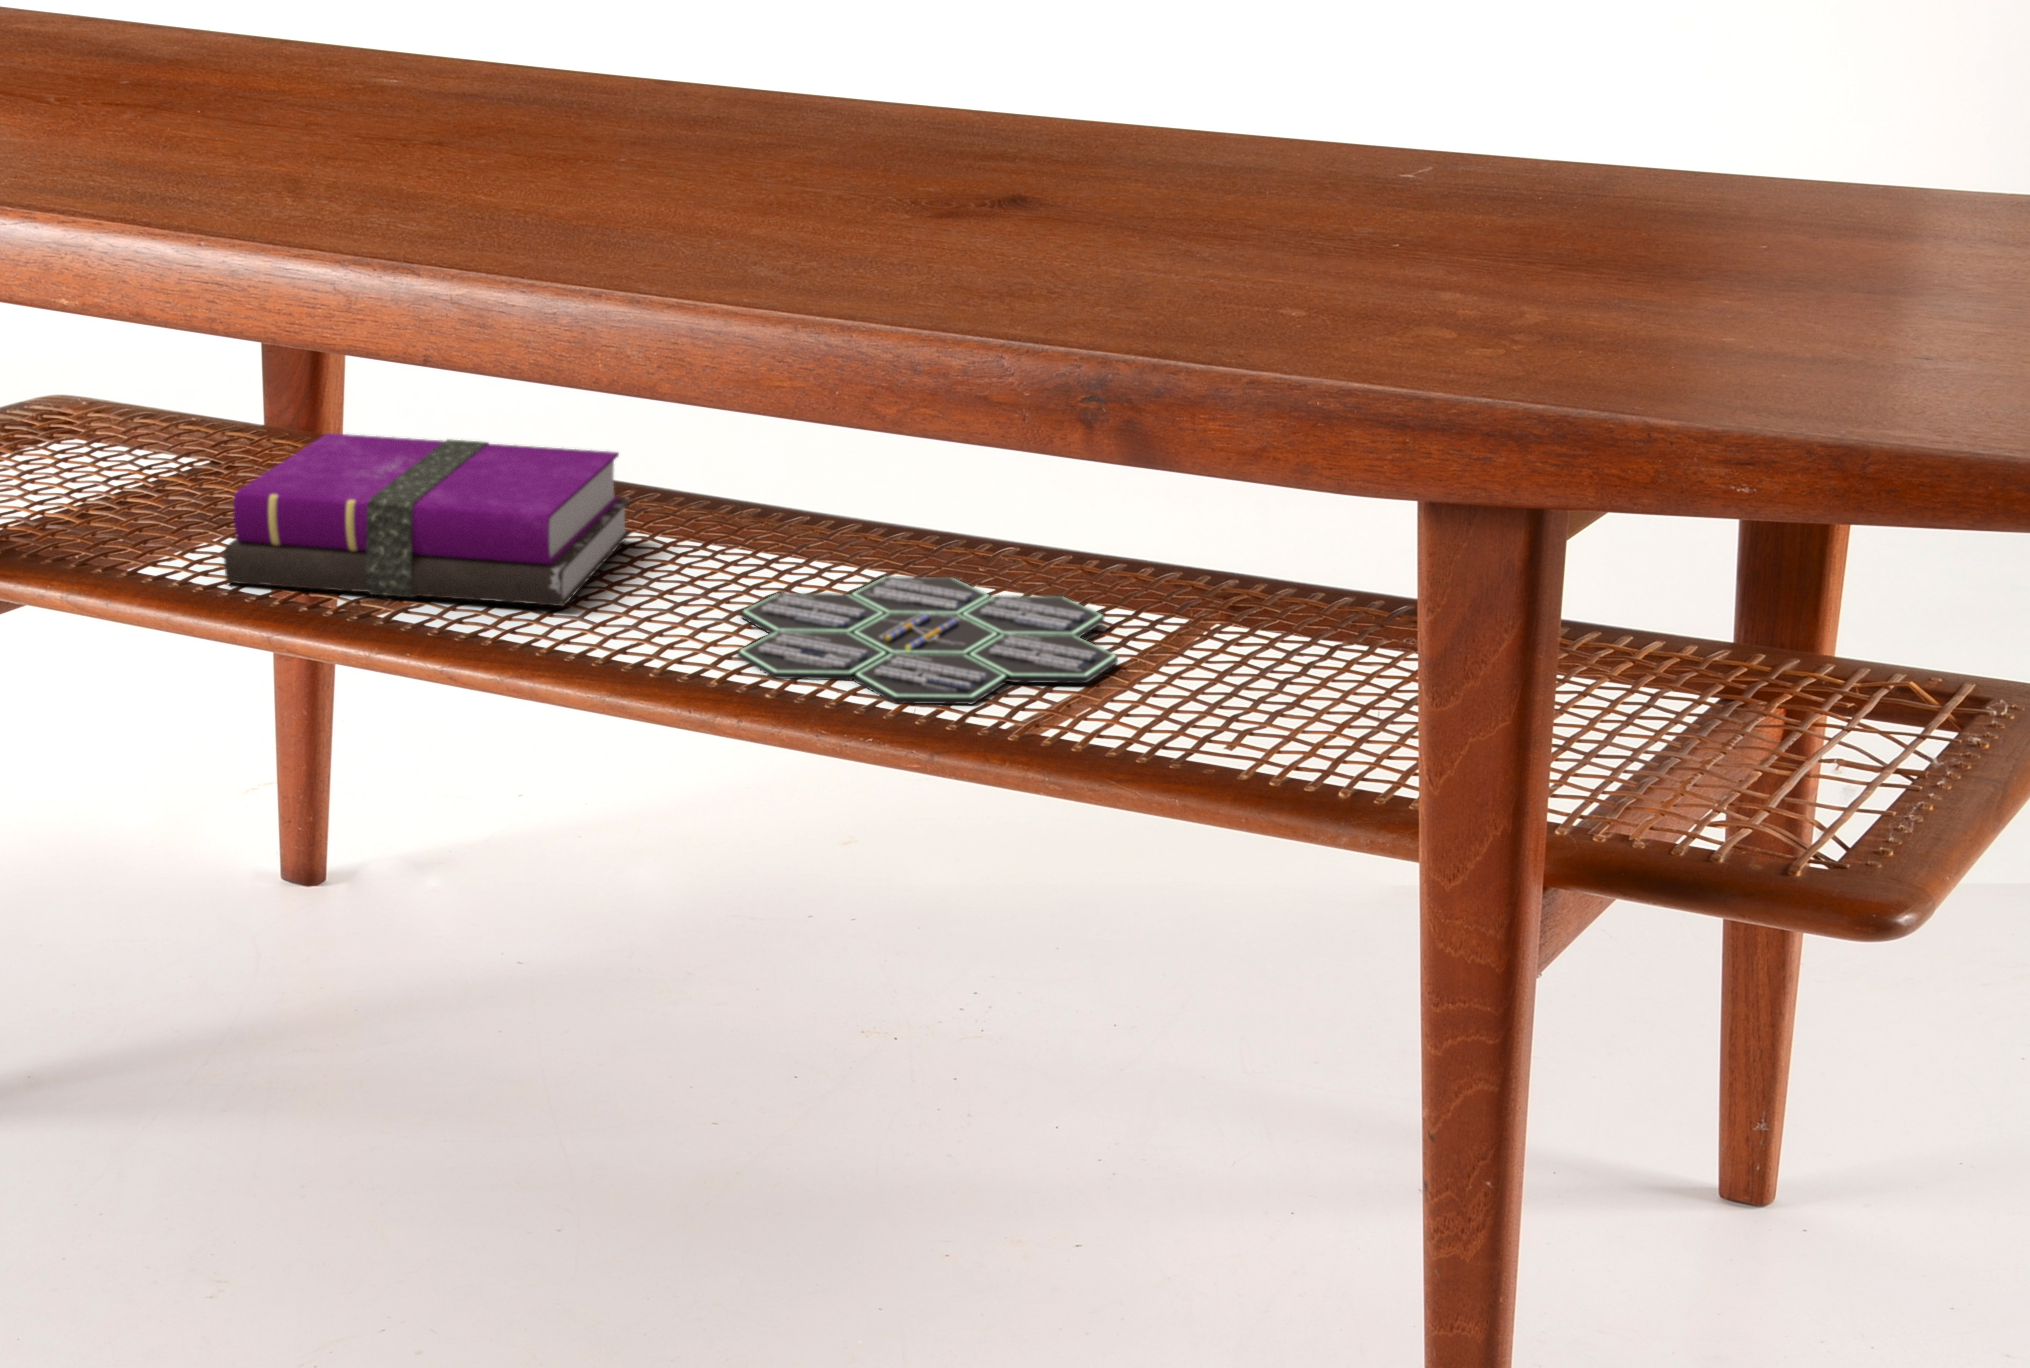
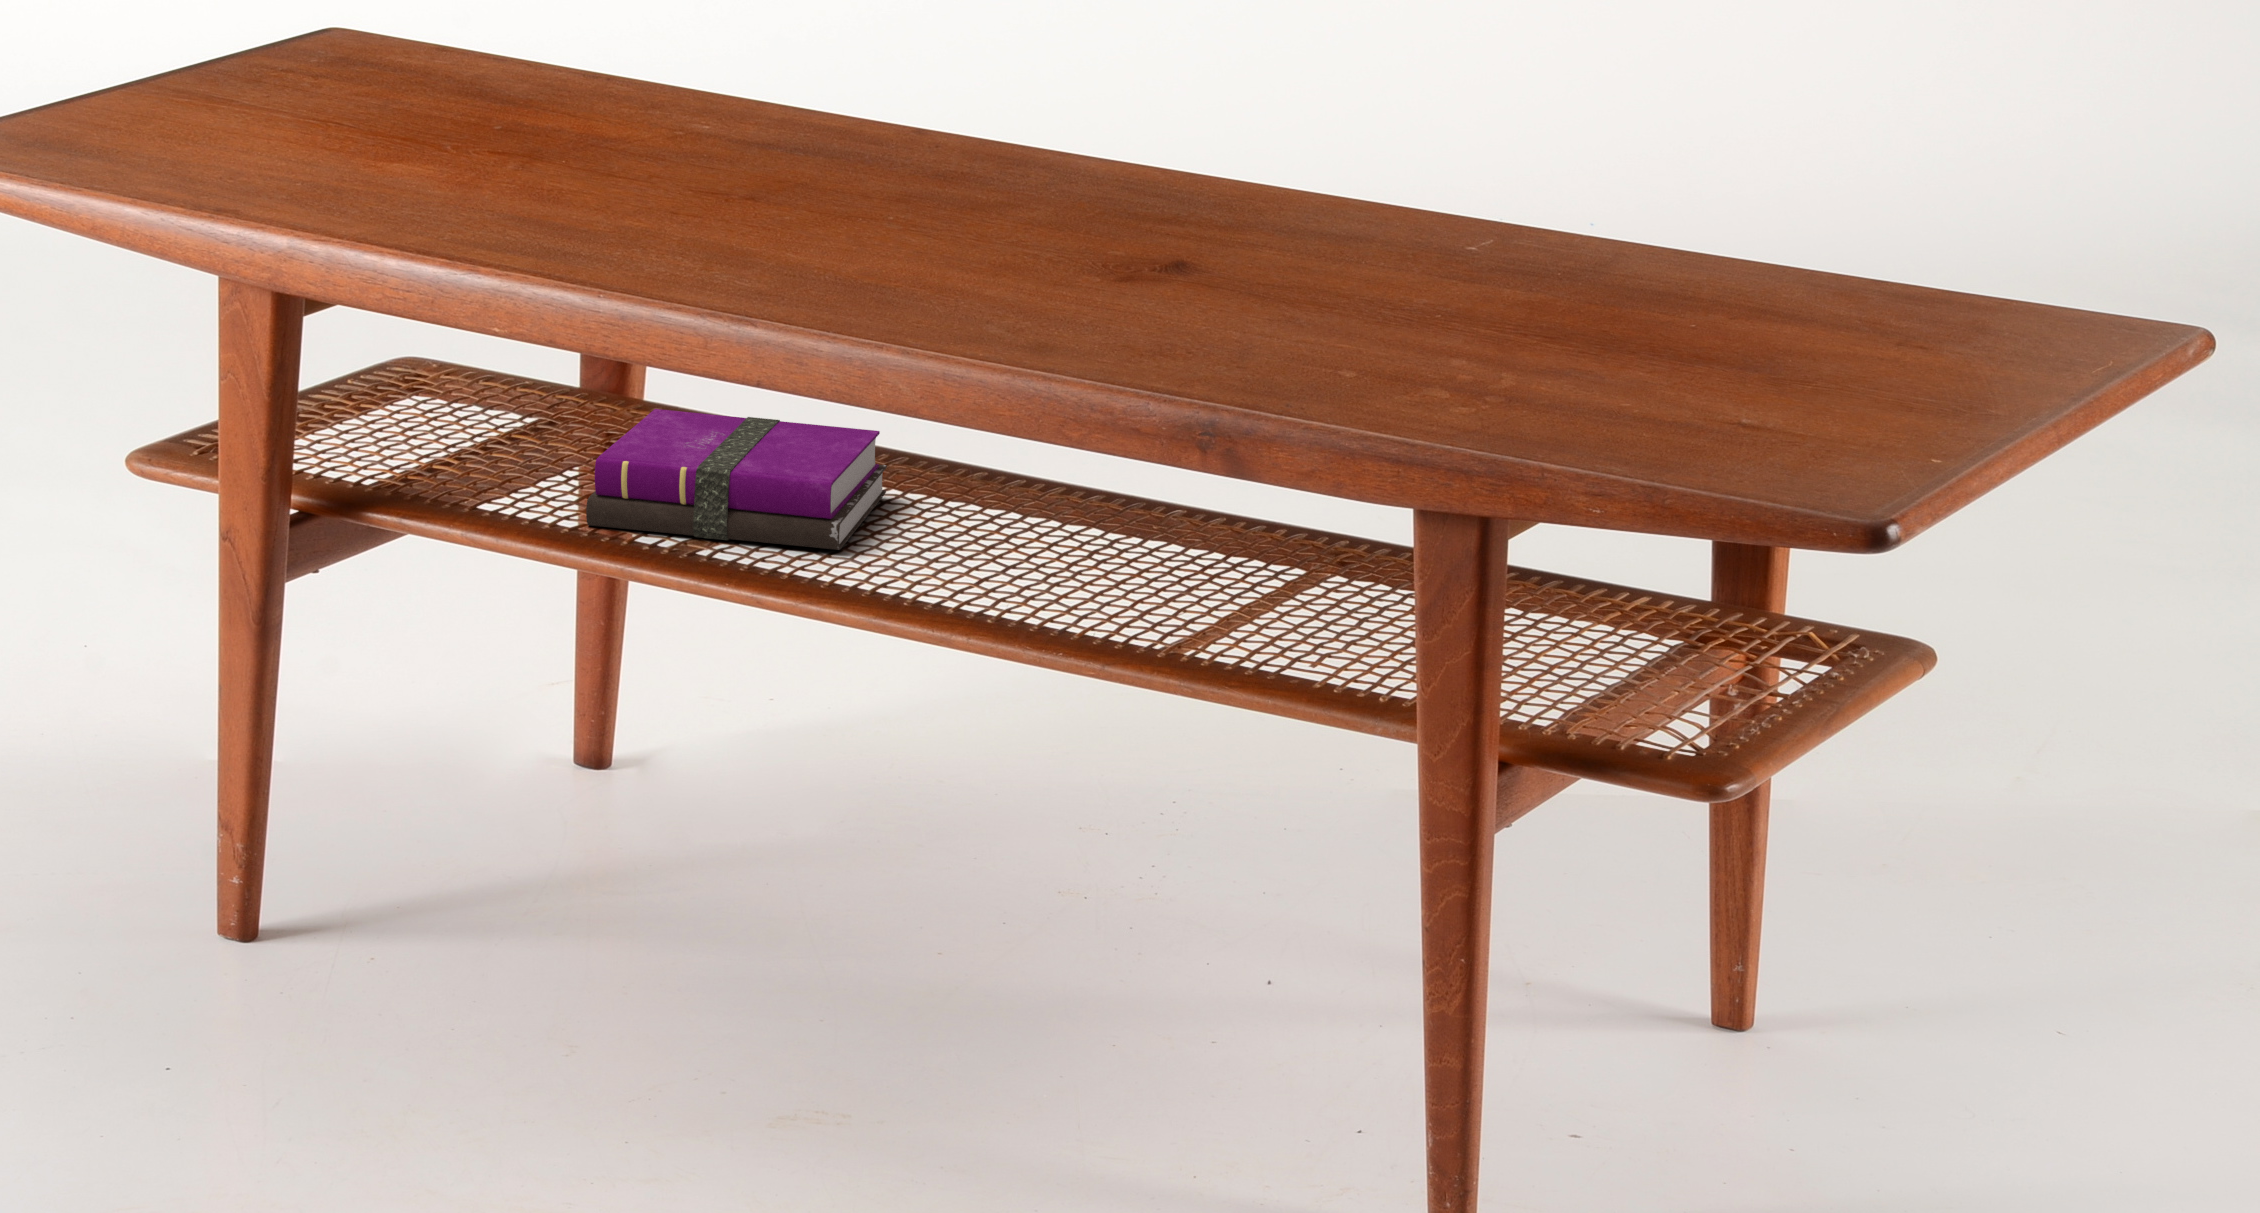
board game: present [737,576,1118,704] -> none [968,532,1245,631]

